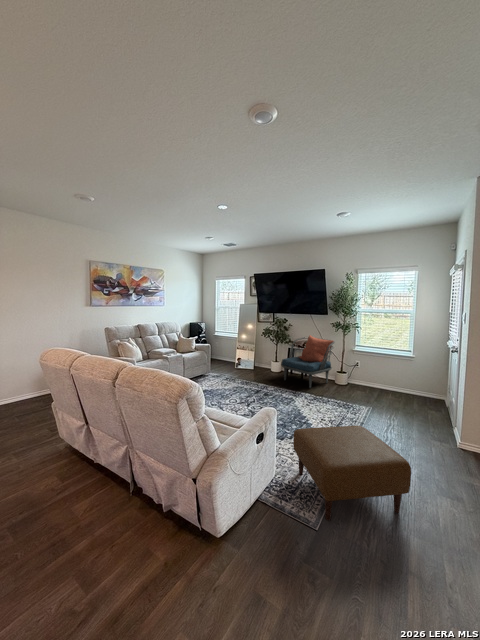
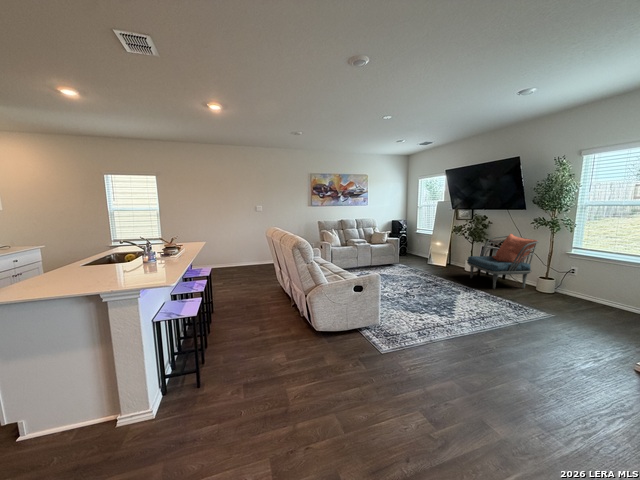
ottoman: present [293,426,411,521] -> none [382,302,475,390]

